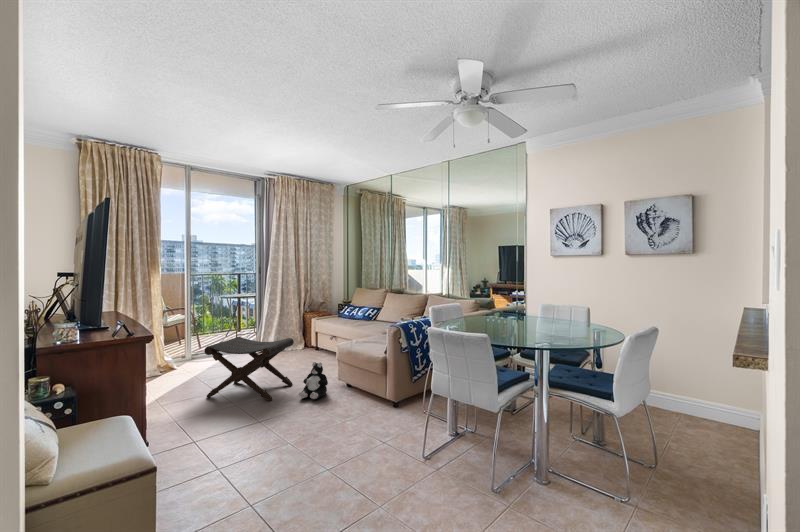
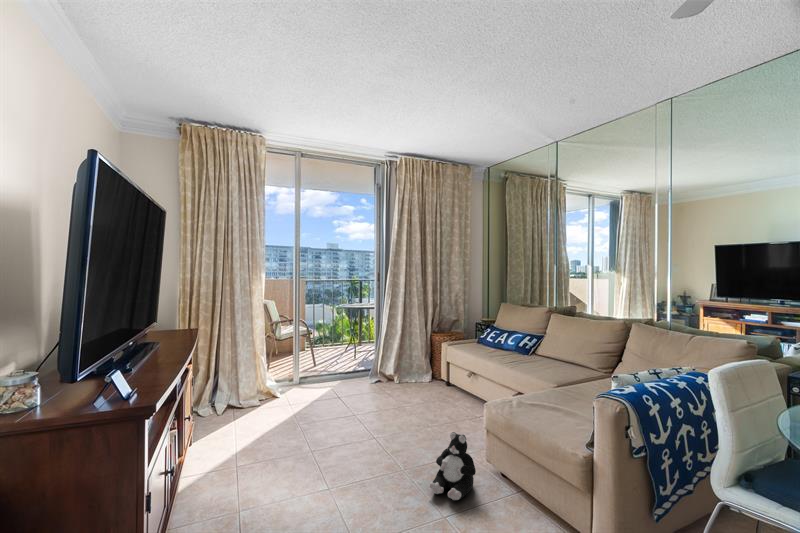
footstool: present [204,337,294,401] -> none [299,373,421,489]

